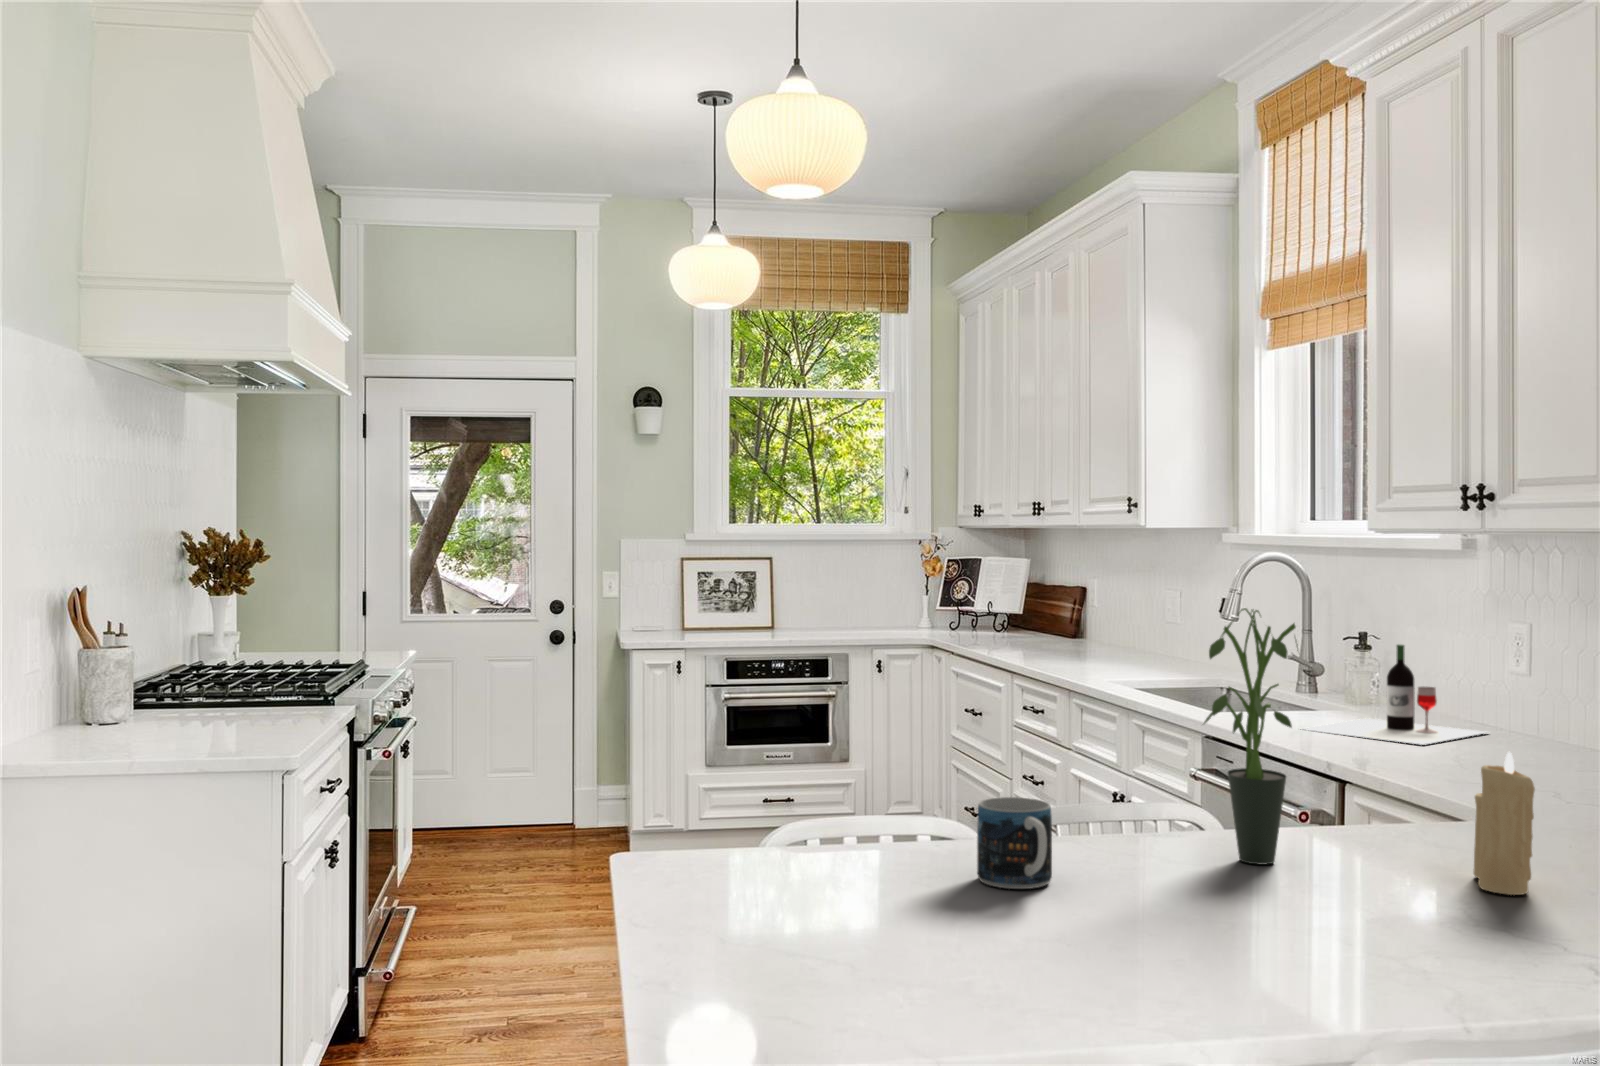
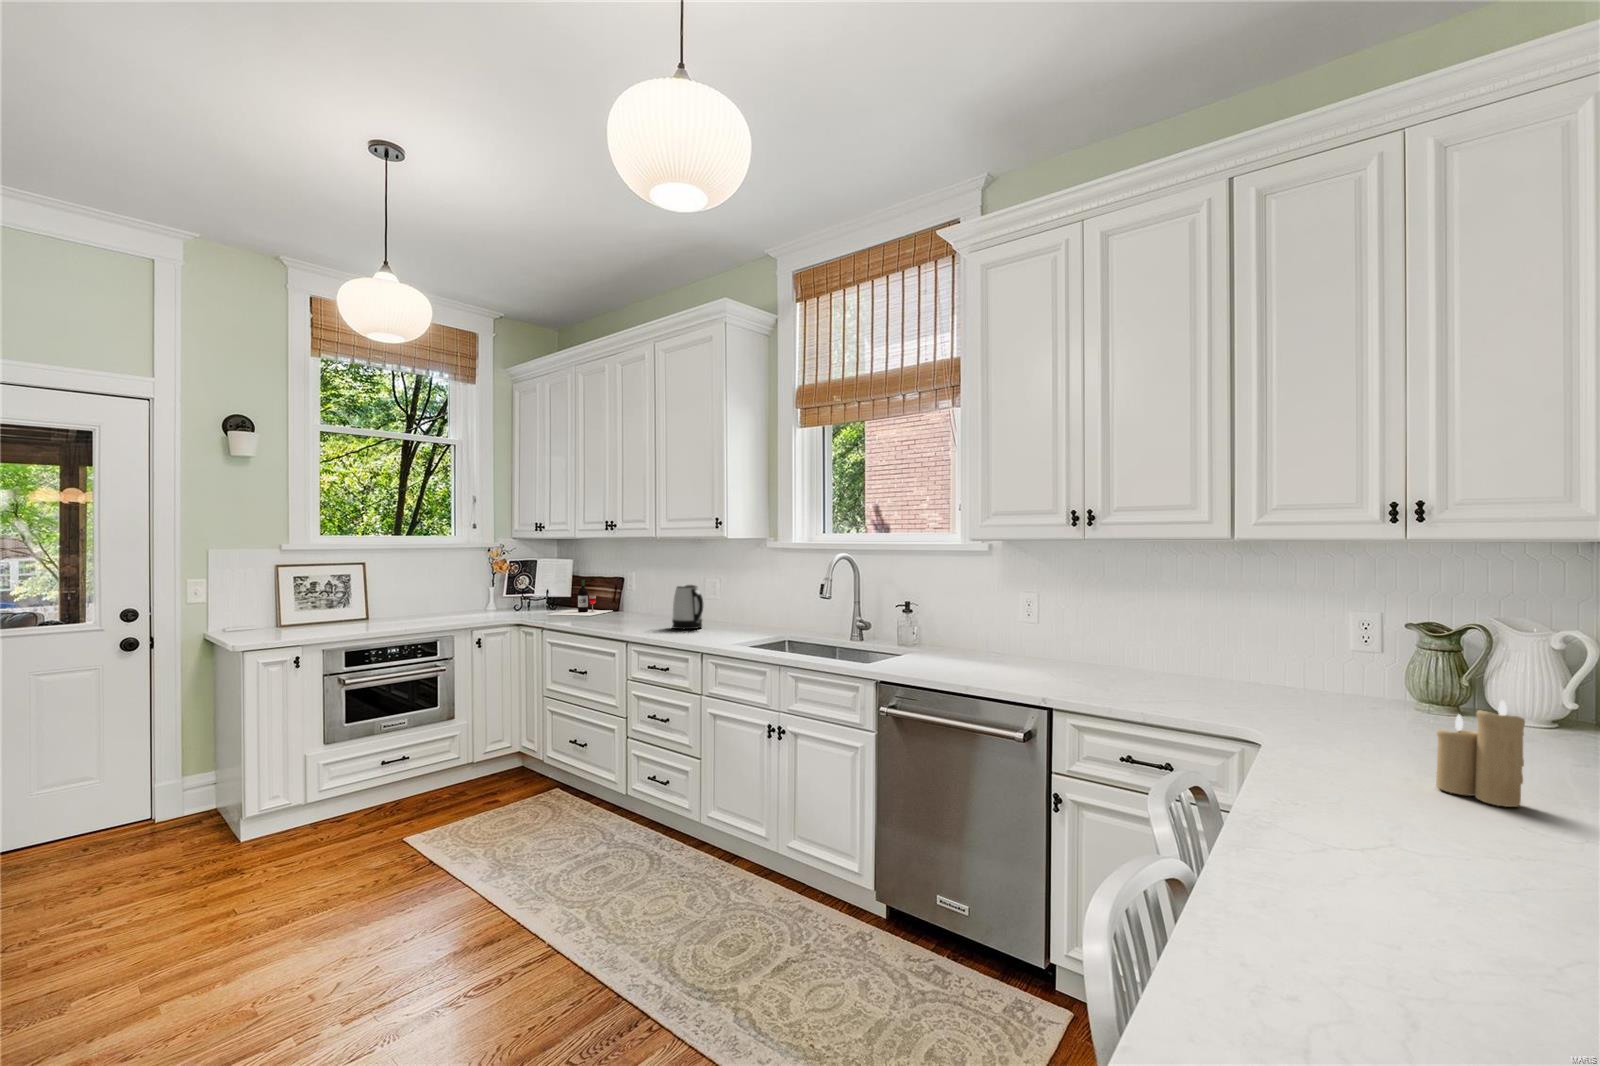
kettle: none [1090,596,1134,661] -> present [672,584,703,629]
potted plant: present [1204,608,1298,865] -> none [1300,603,1415,819]
wine bottle: present [1302,644,1485,745] -> present [547,580,611,616]
mug: present [977,797,1052,889] -> none [1339,814,1491,928]

